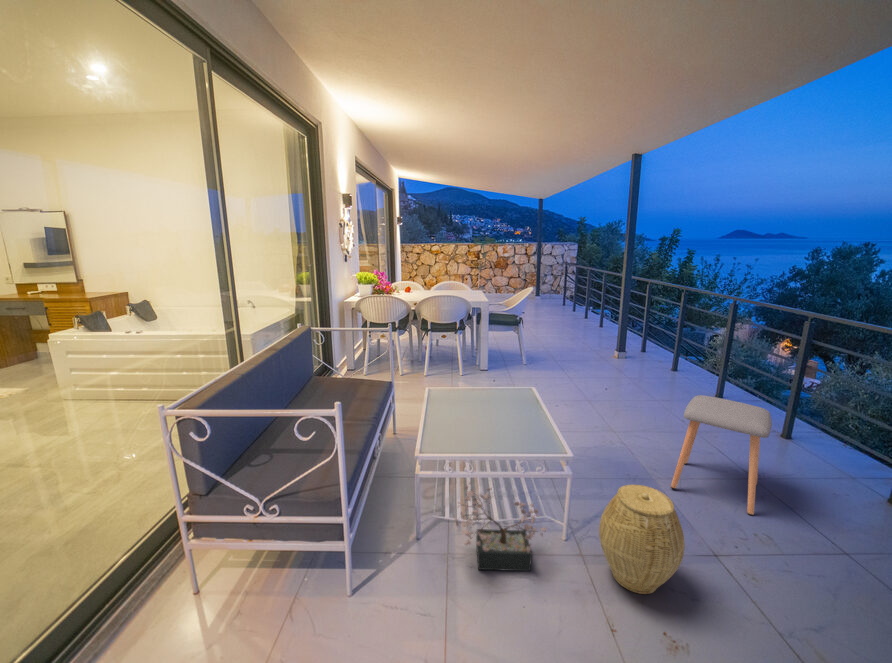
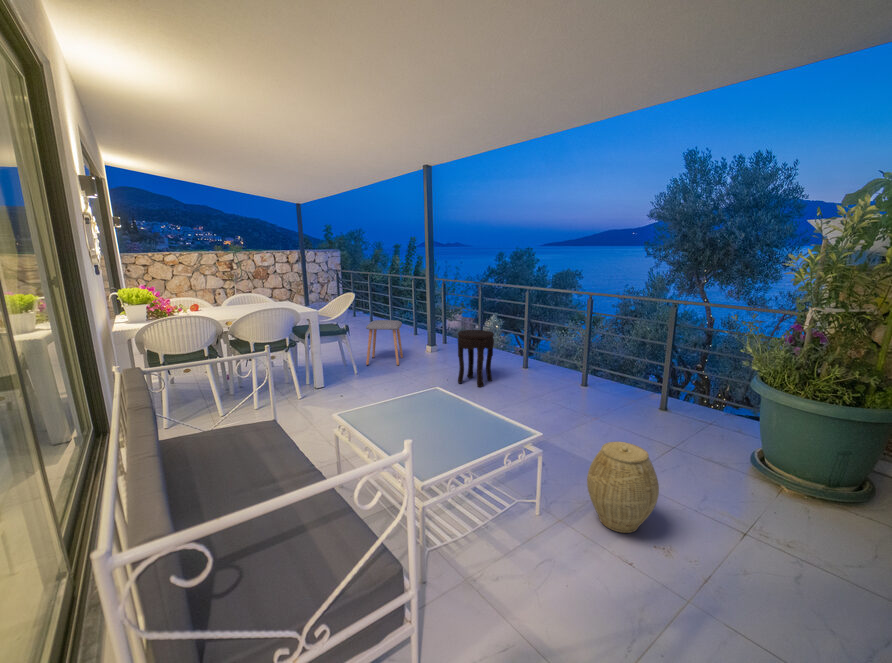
side table: none [609,339,659,403] -> present [458,330,494,387]
stool: present [671,395,772,516] -> present [366,320,403,366]
decorative plant: present [455,483,546,571] -> none [480,491,559,581]

